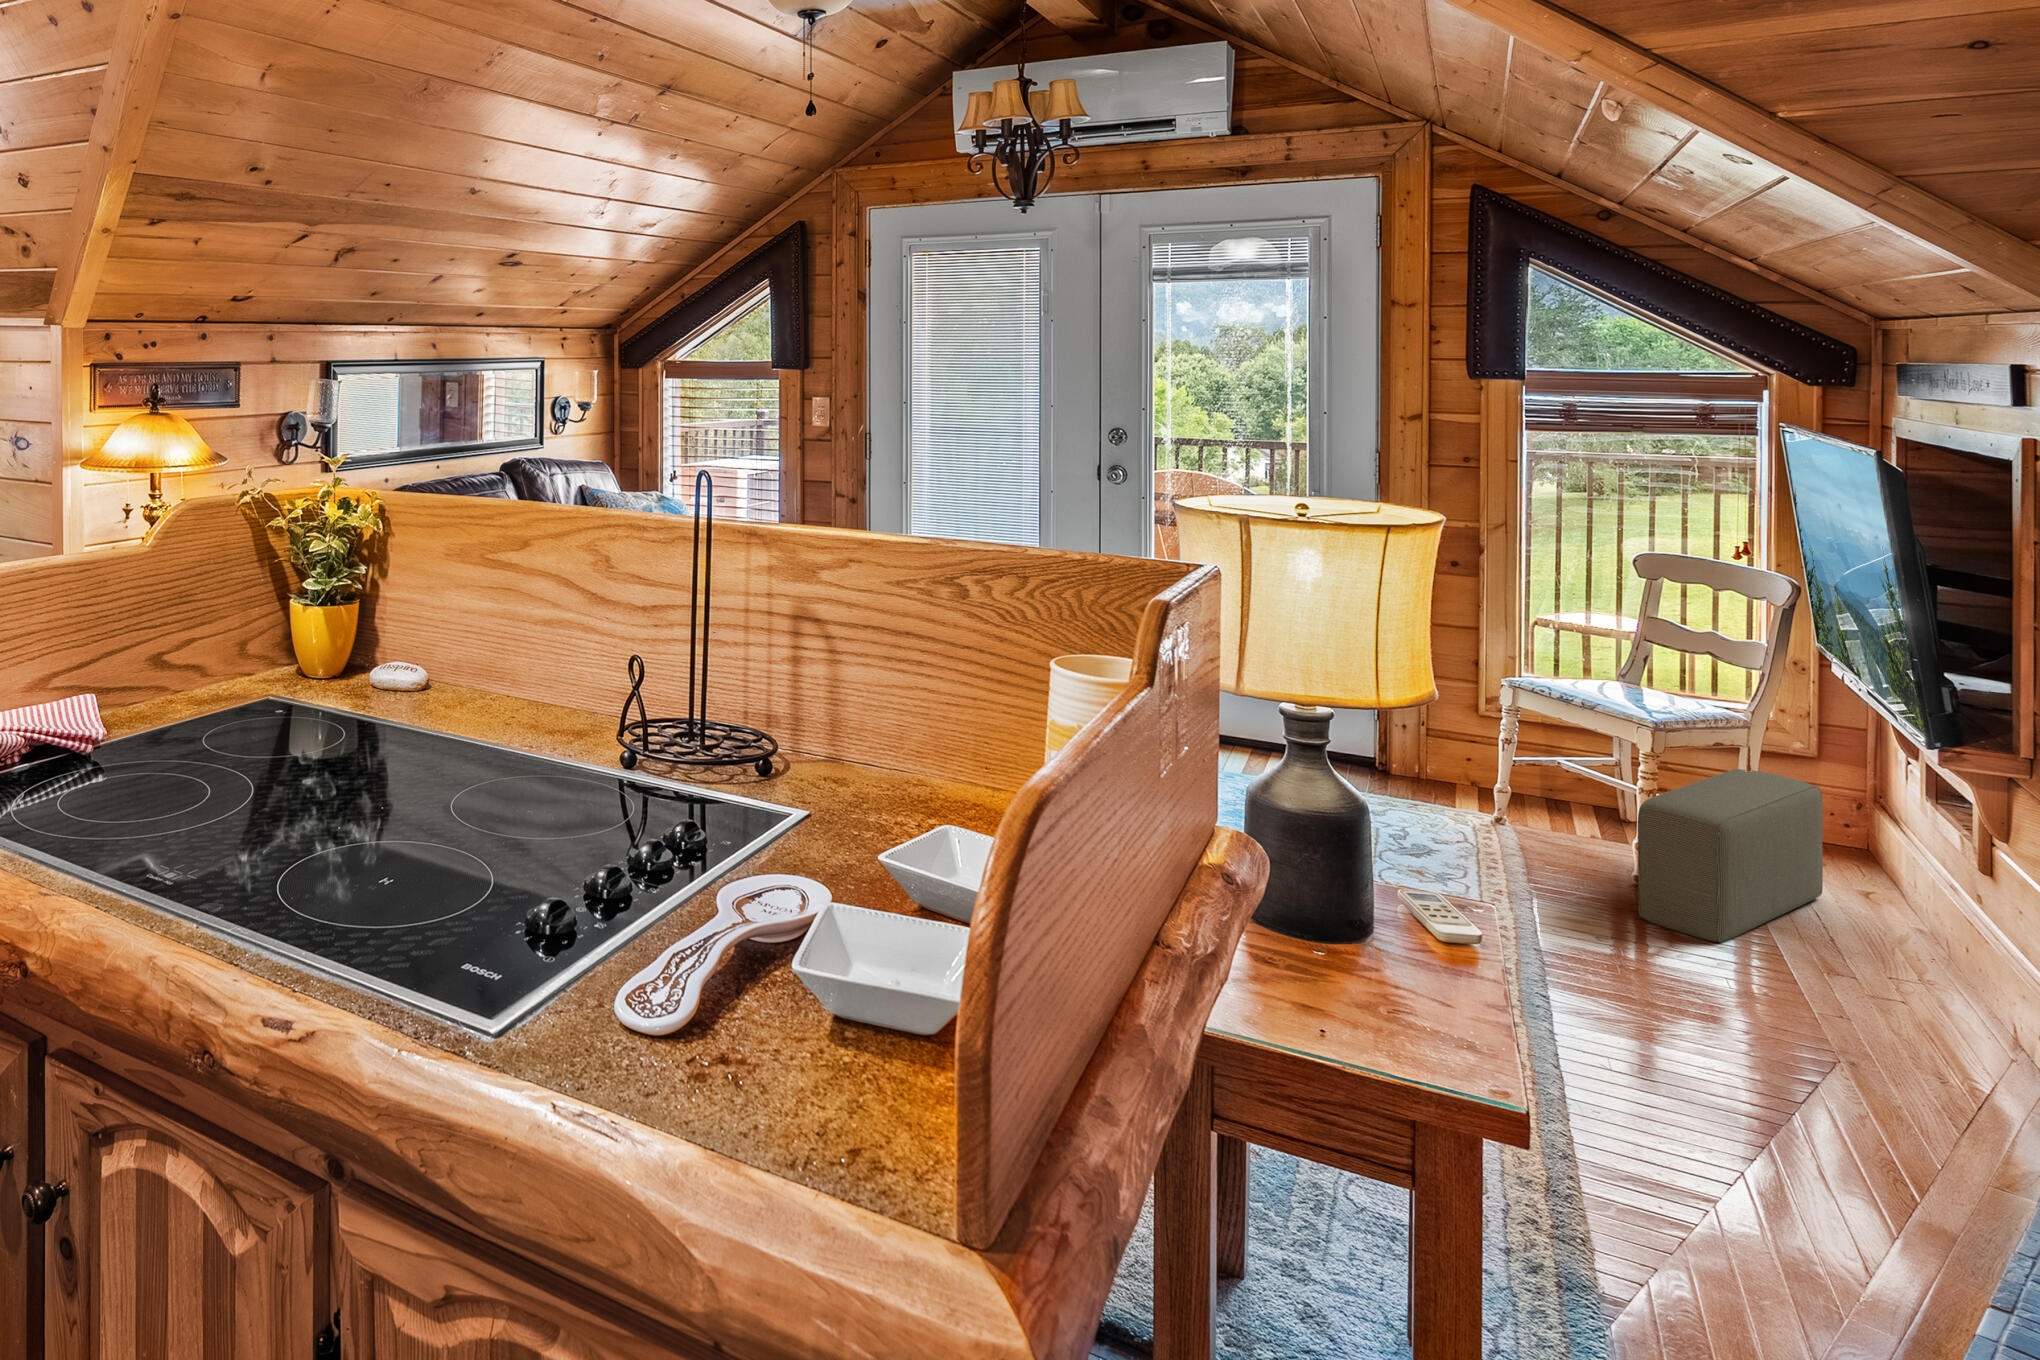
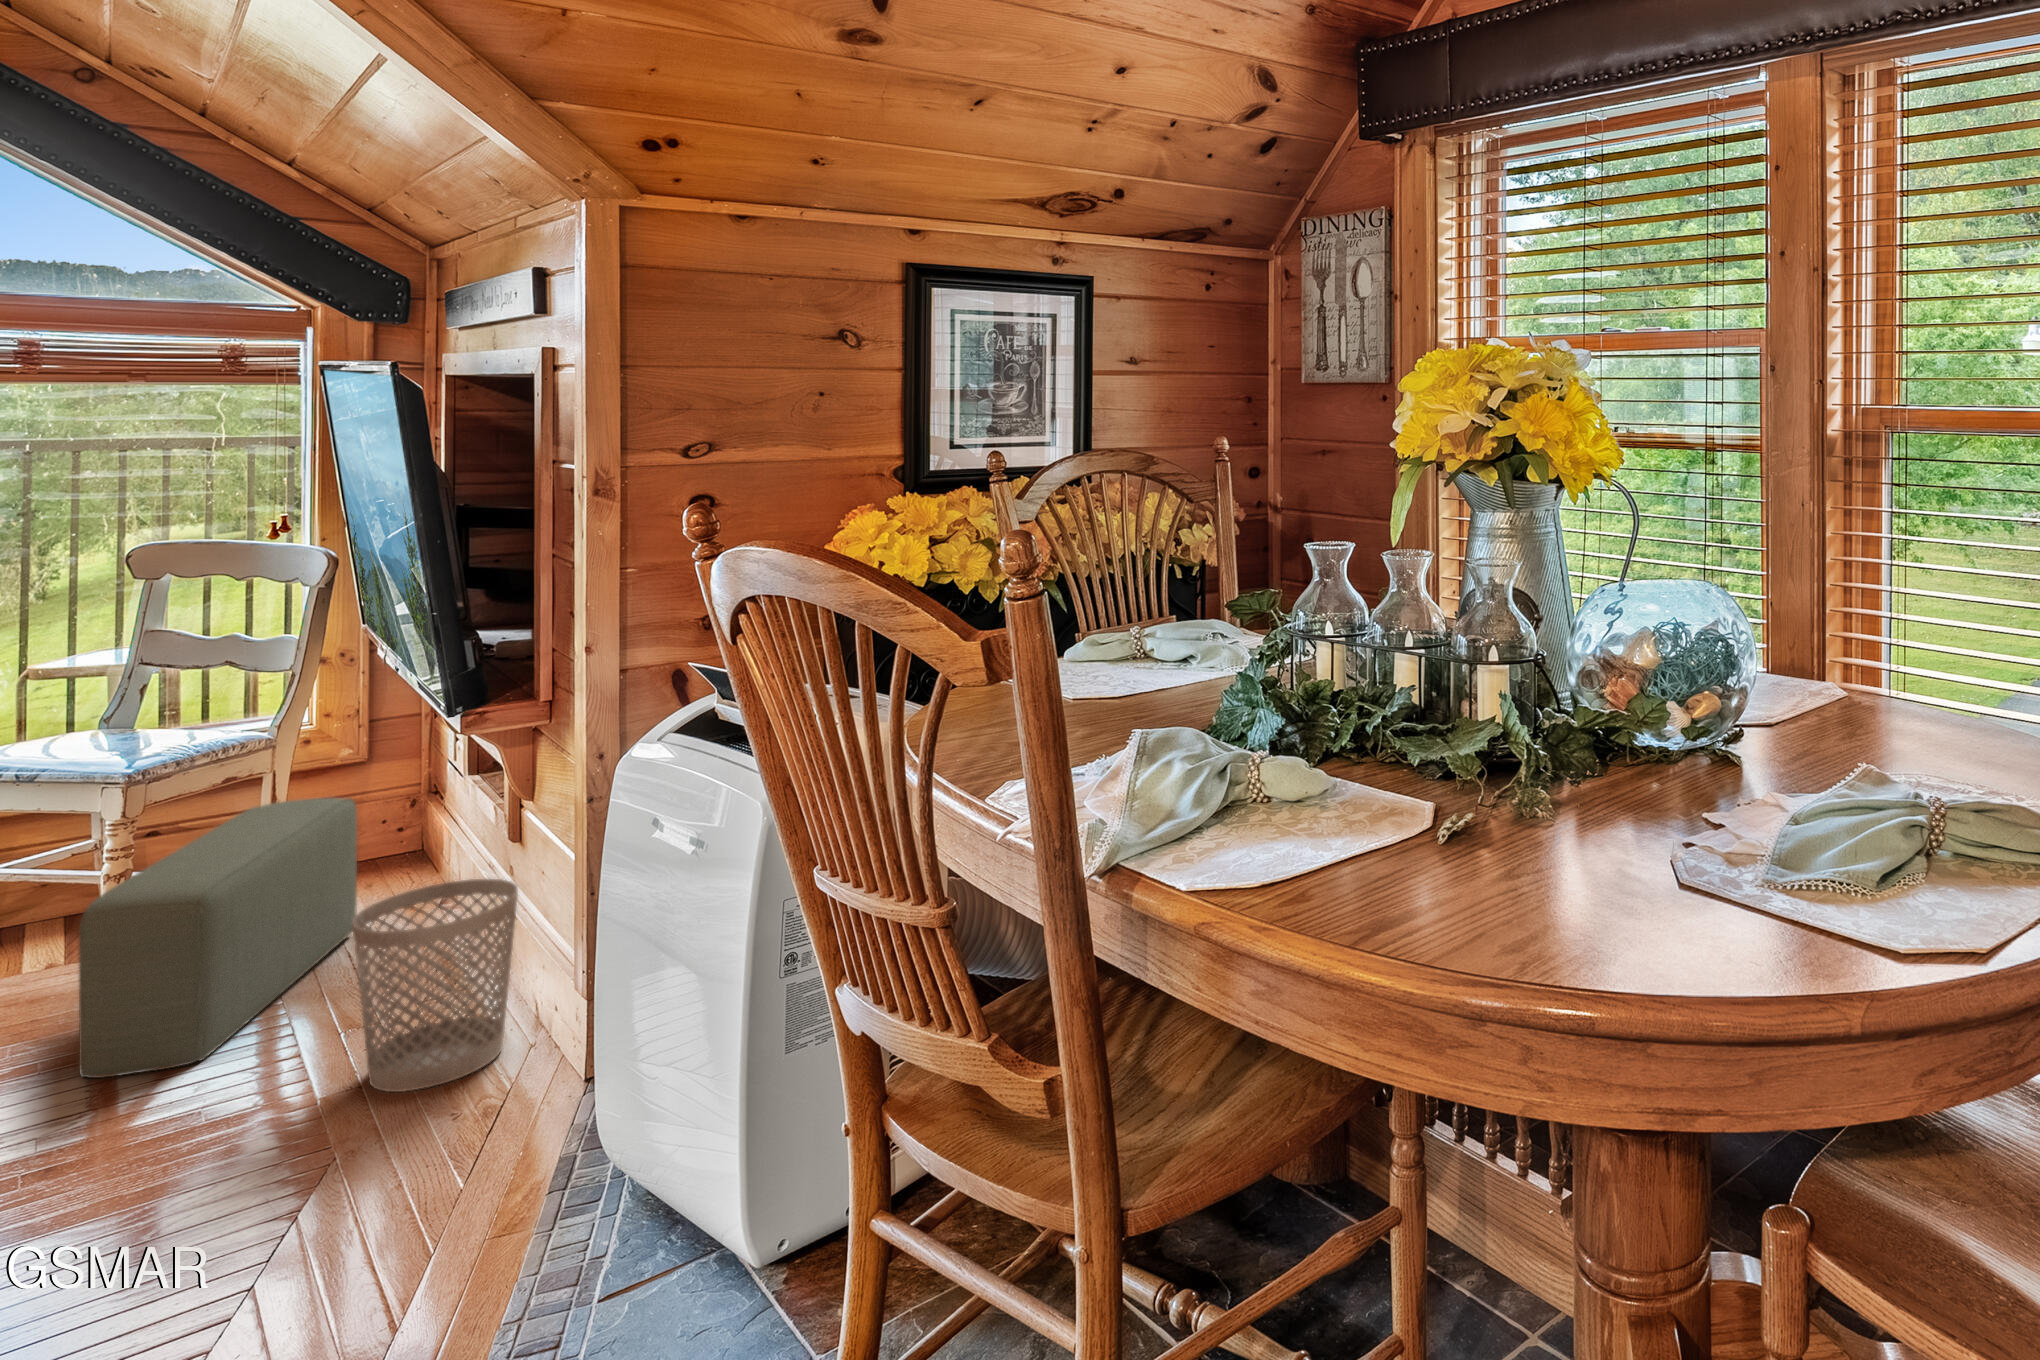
wastebasket: none [1845,879,2002,1056] -> present [352,879,518,1092]

